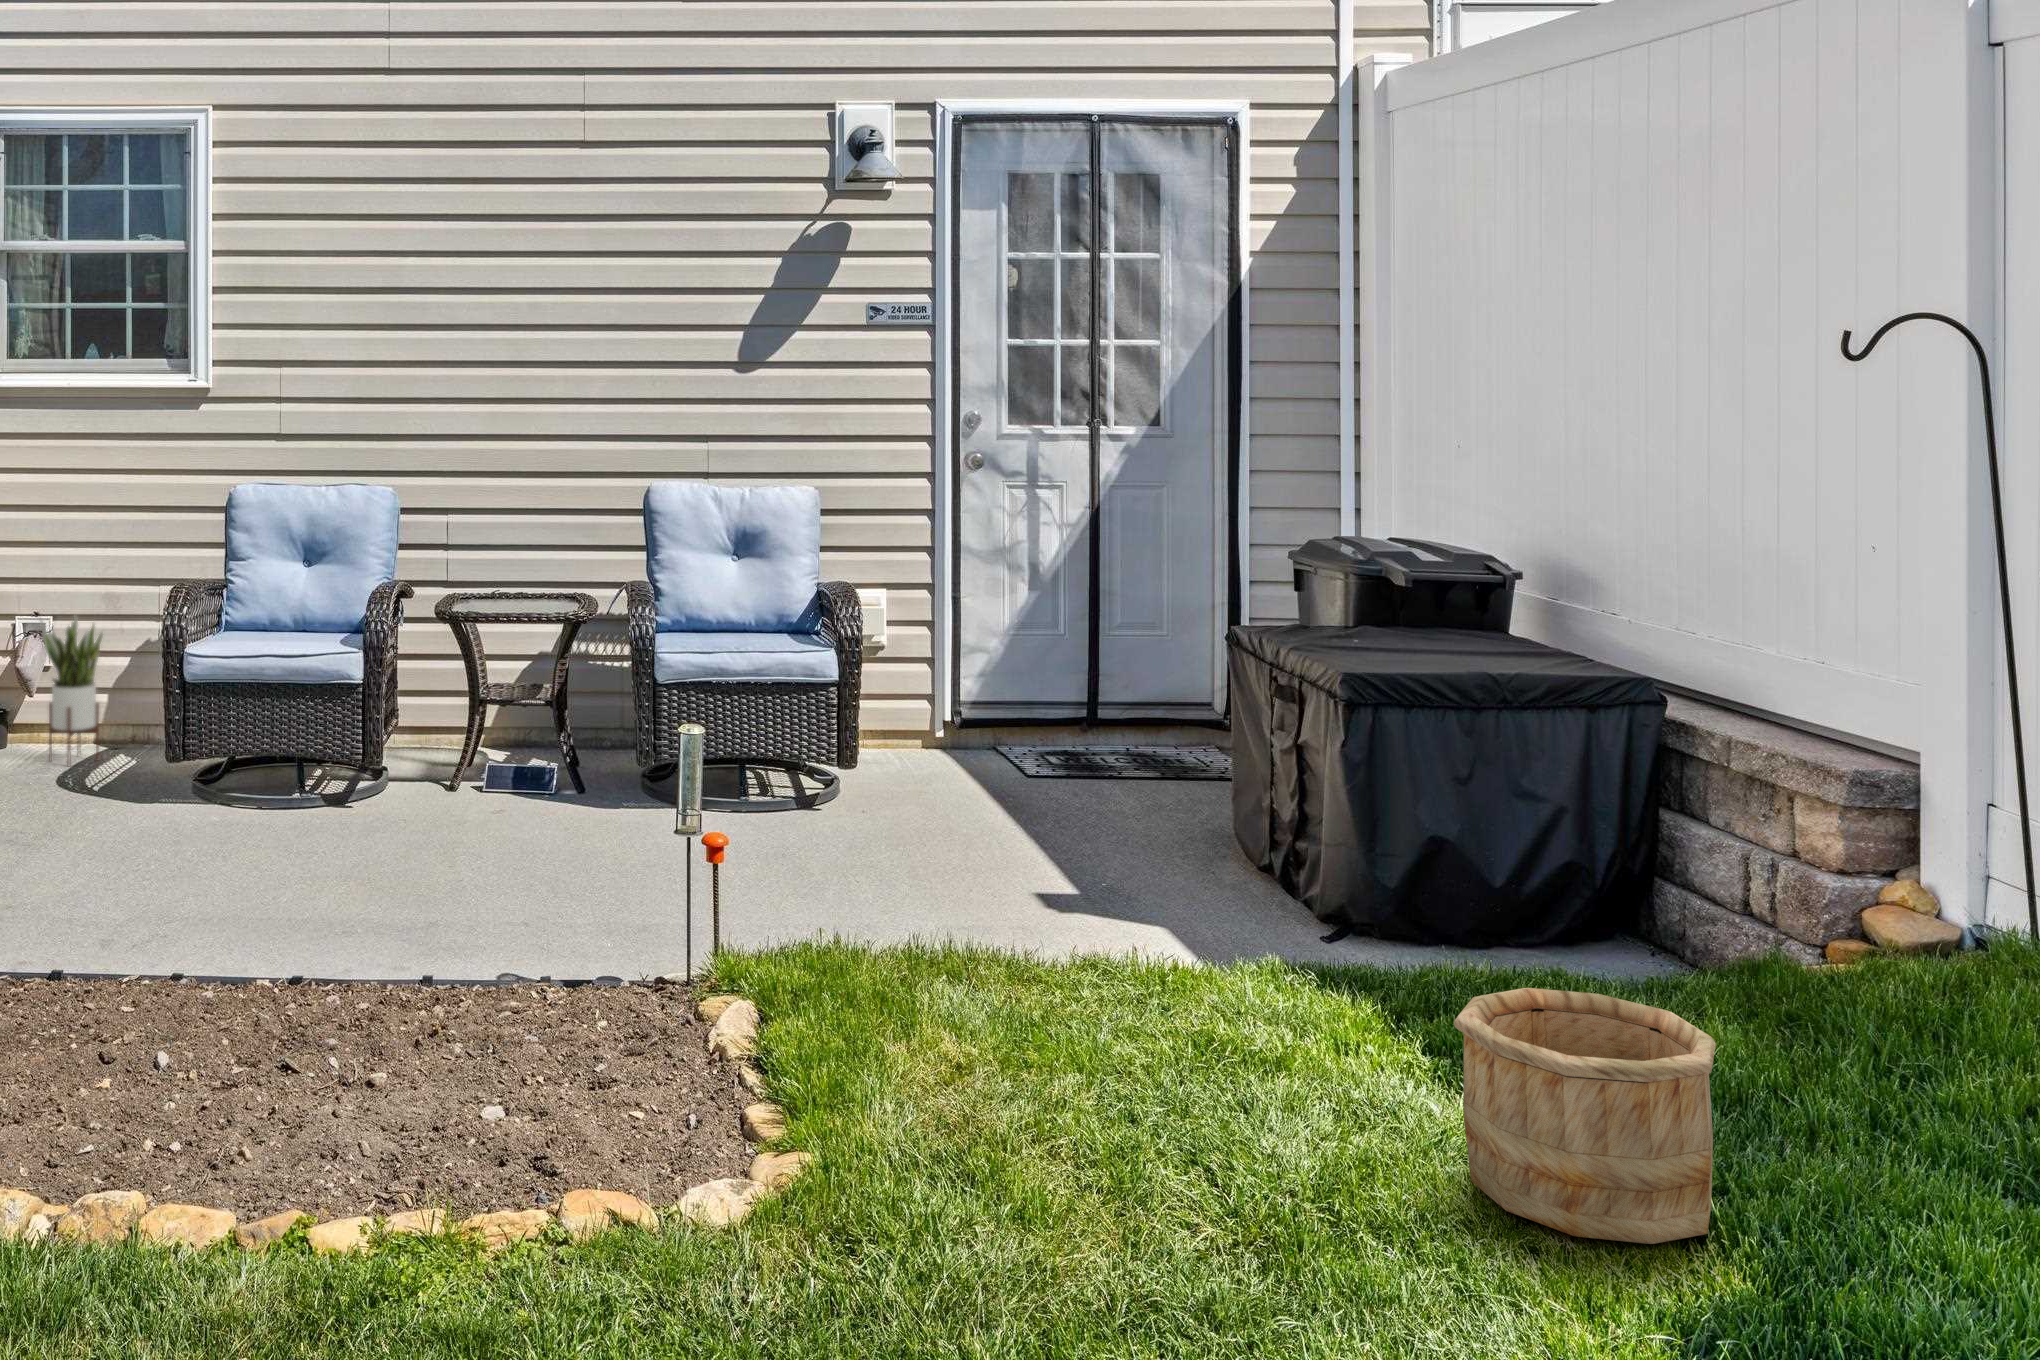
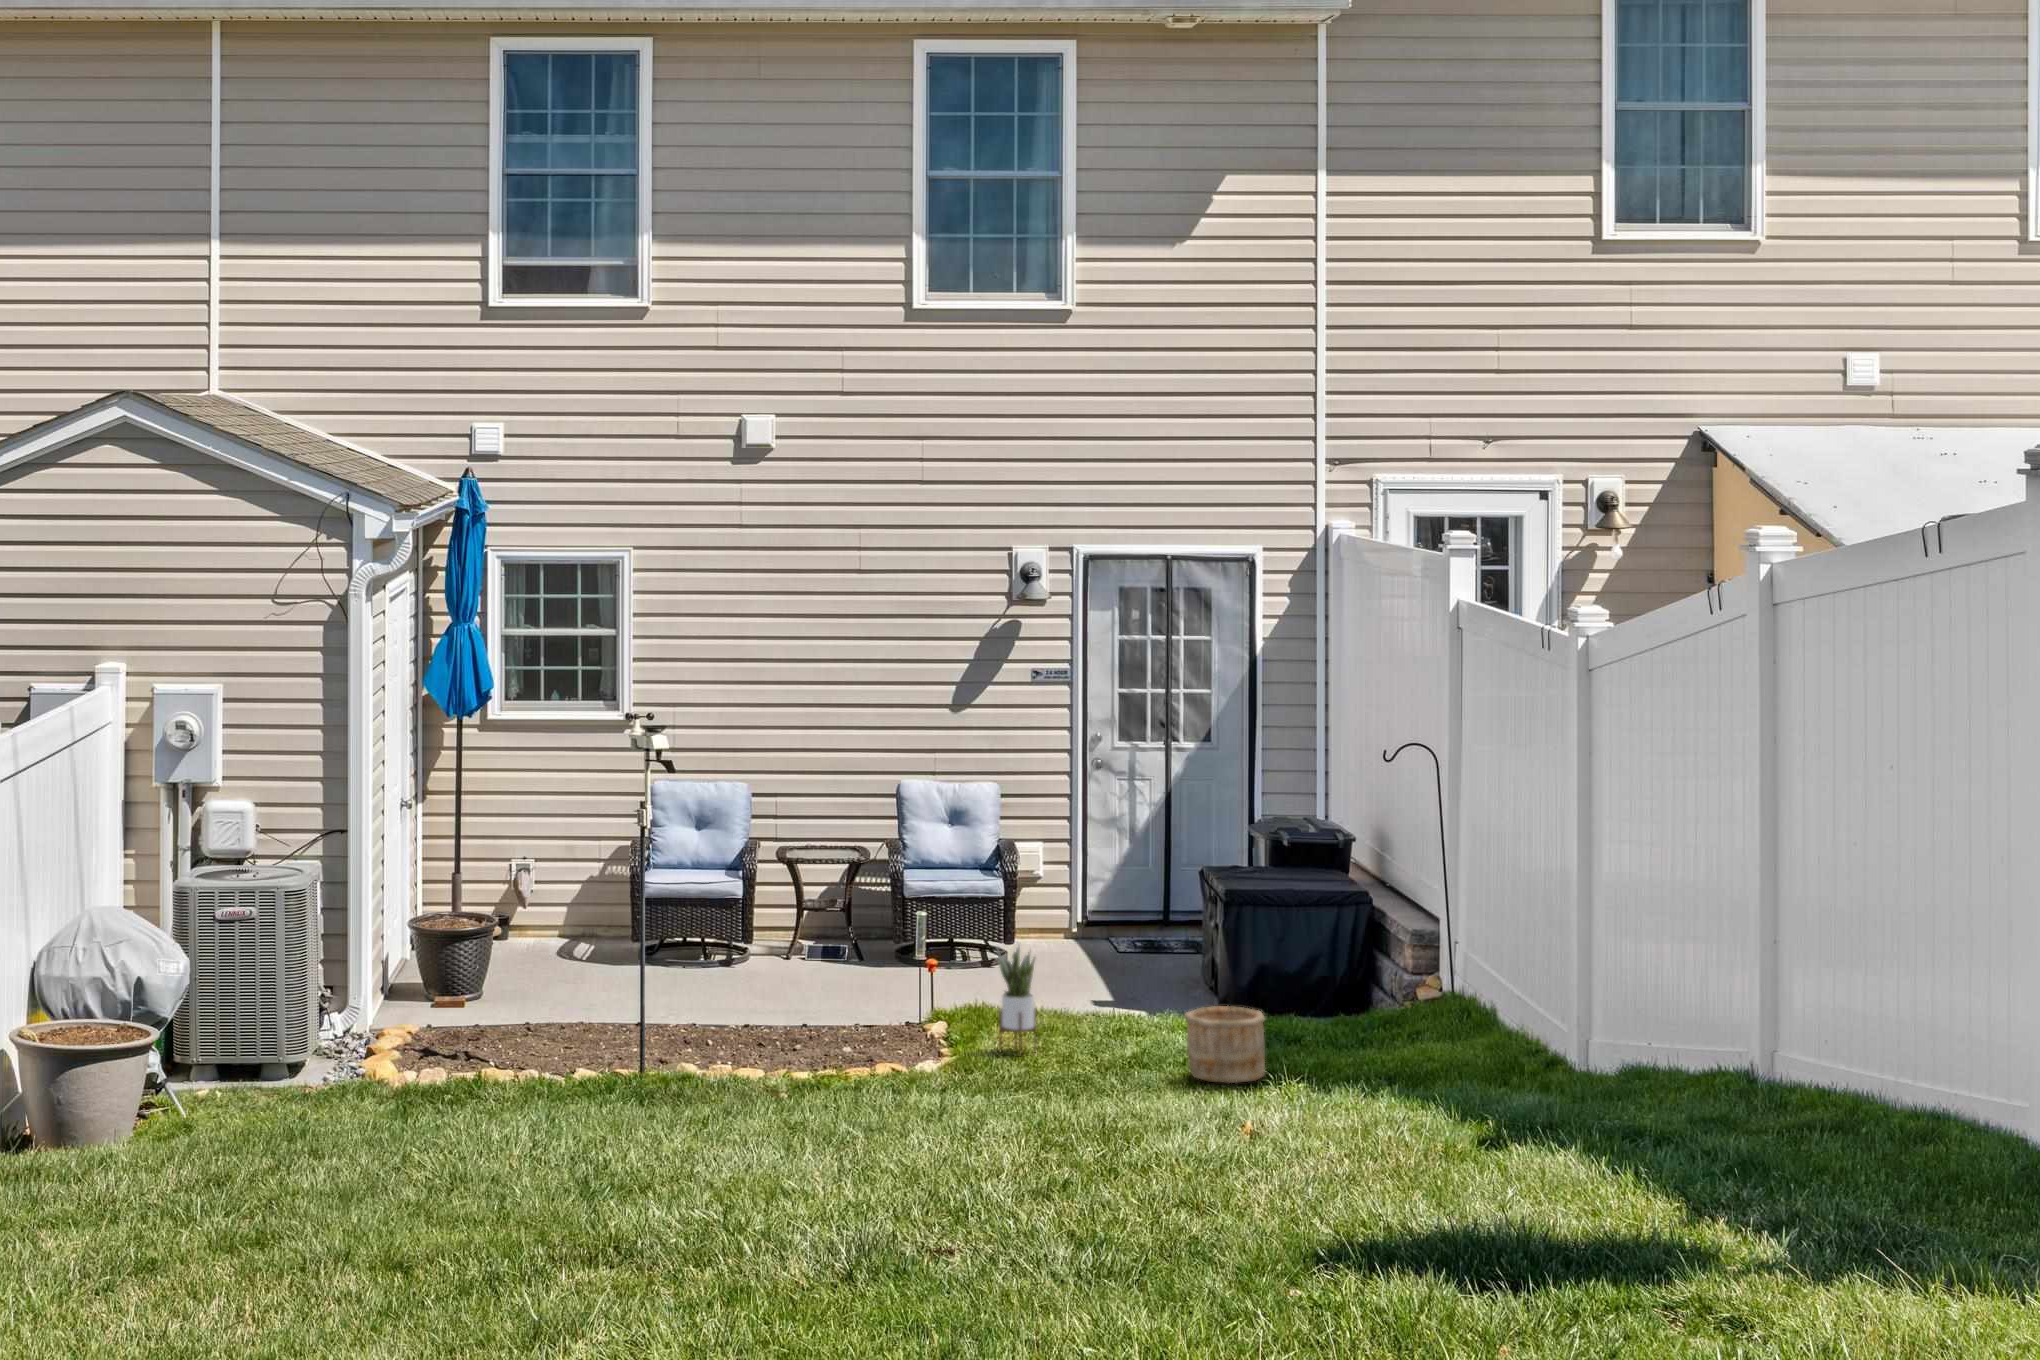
potted plant: present [40,617,103,764] -> present [998,946,1037,1055]

